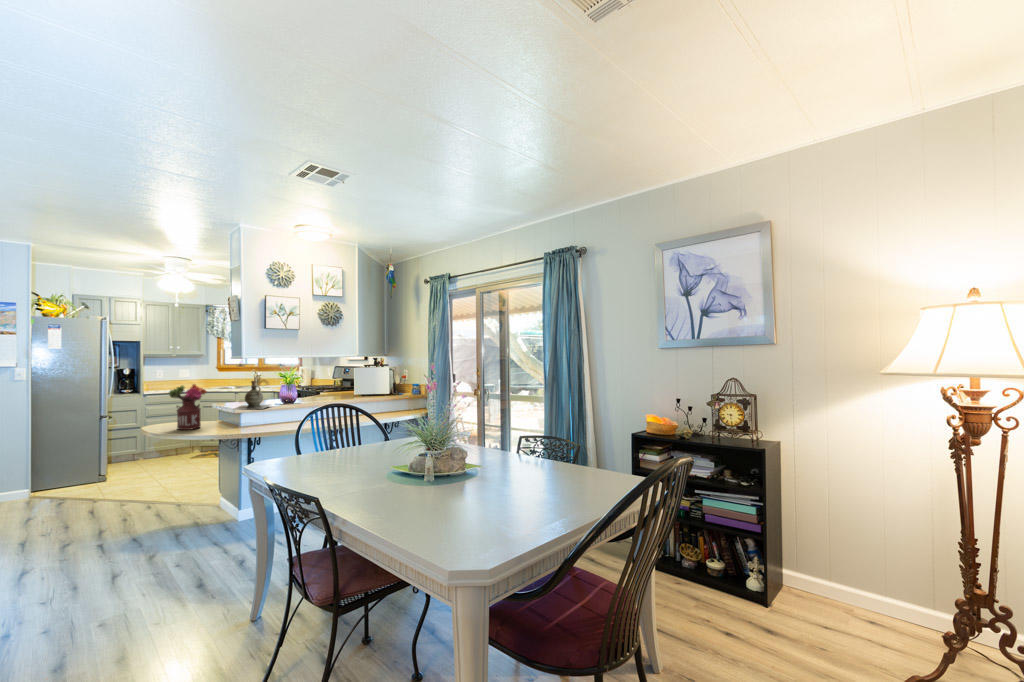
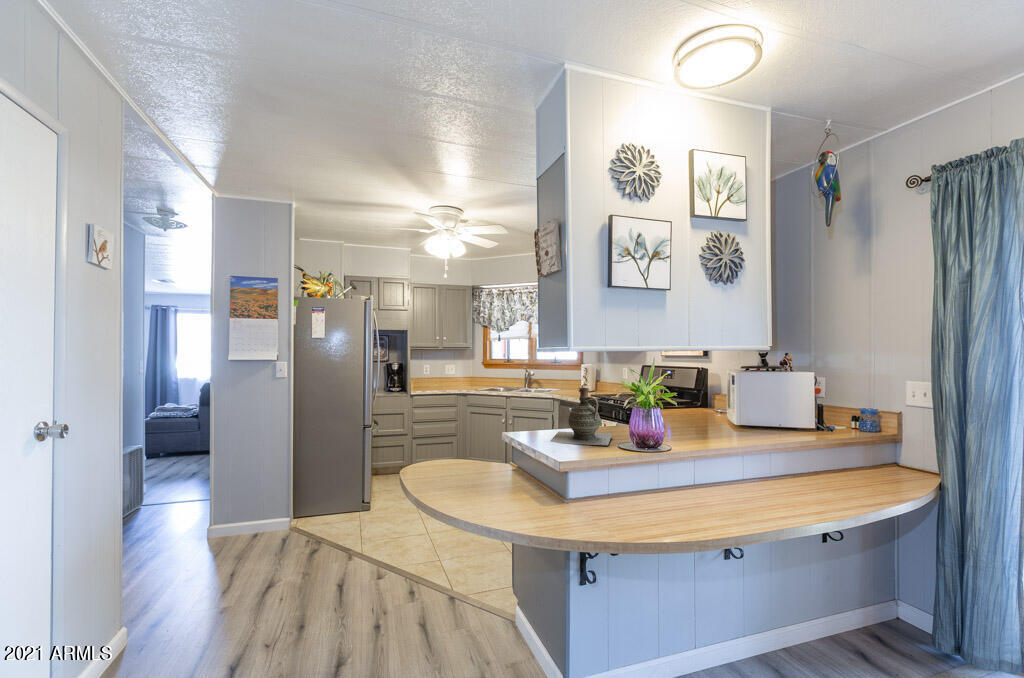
flower arrangement: present [169,384,207,430] -> none [450,391,511,480]

